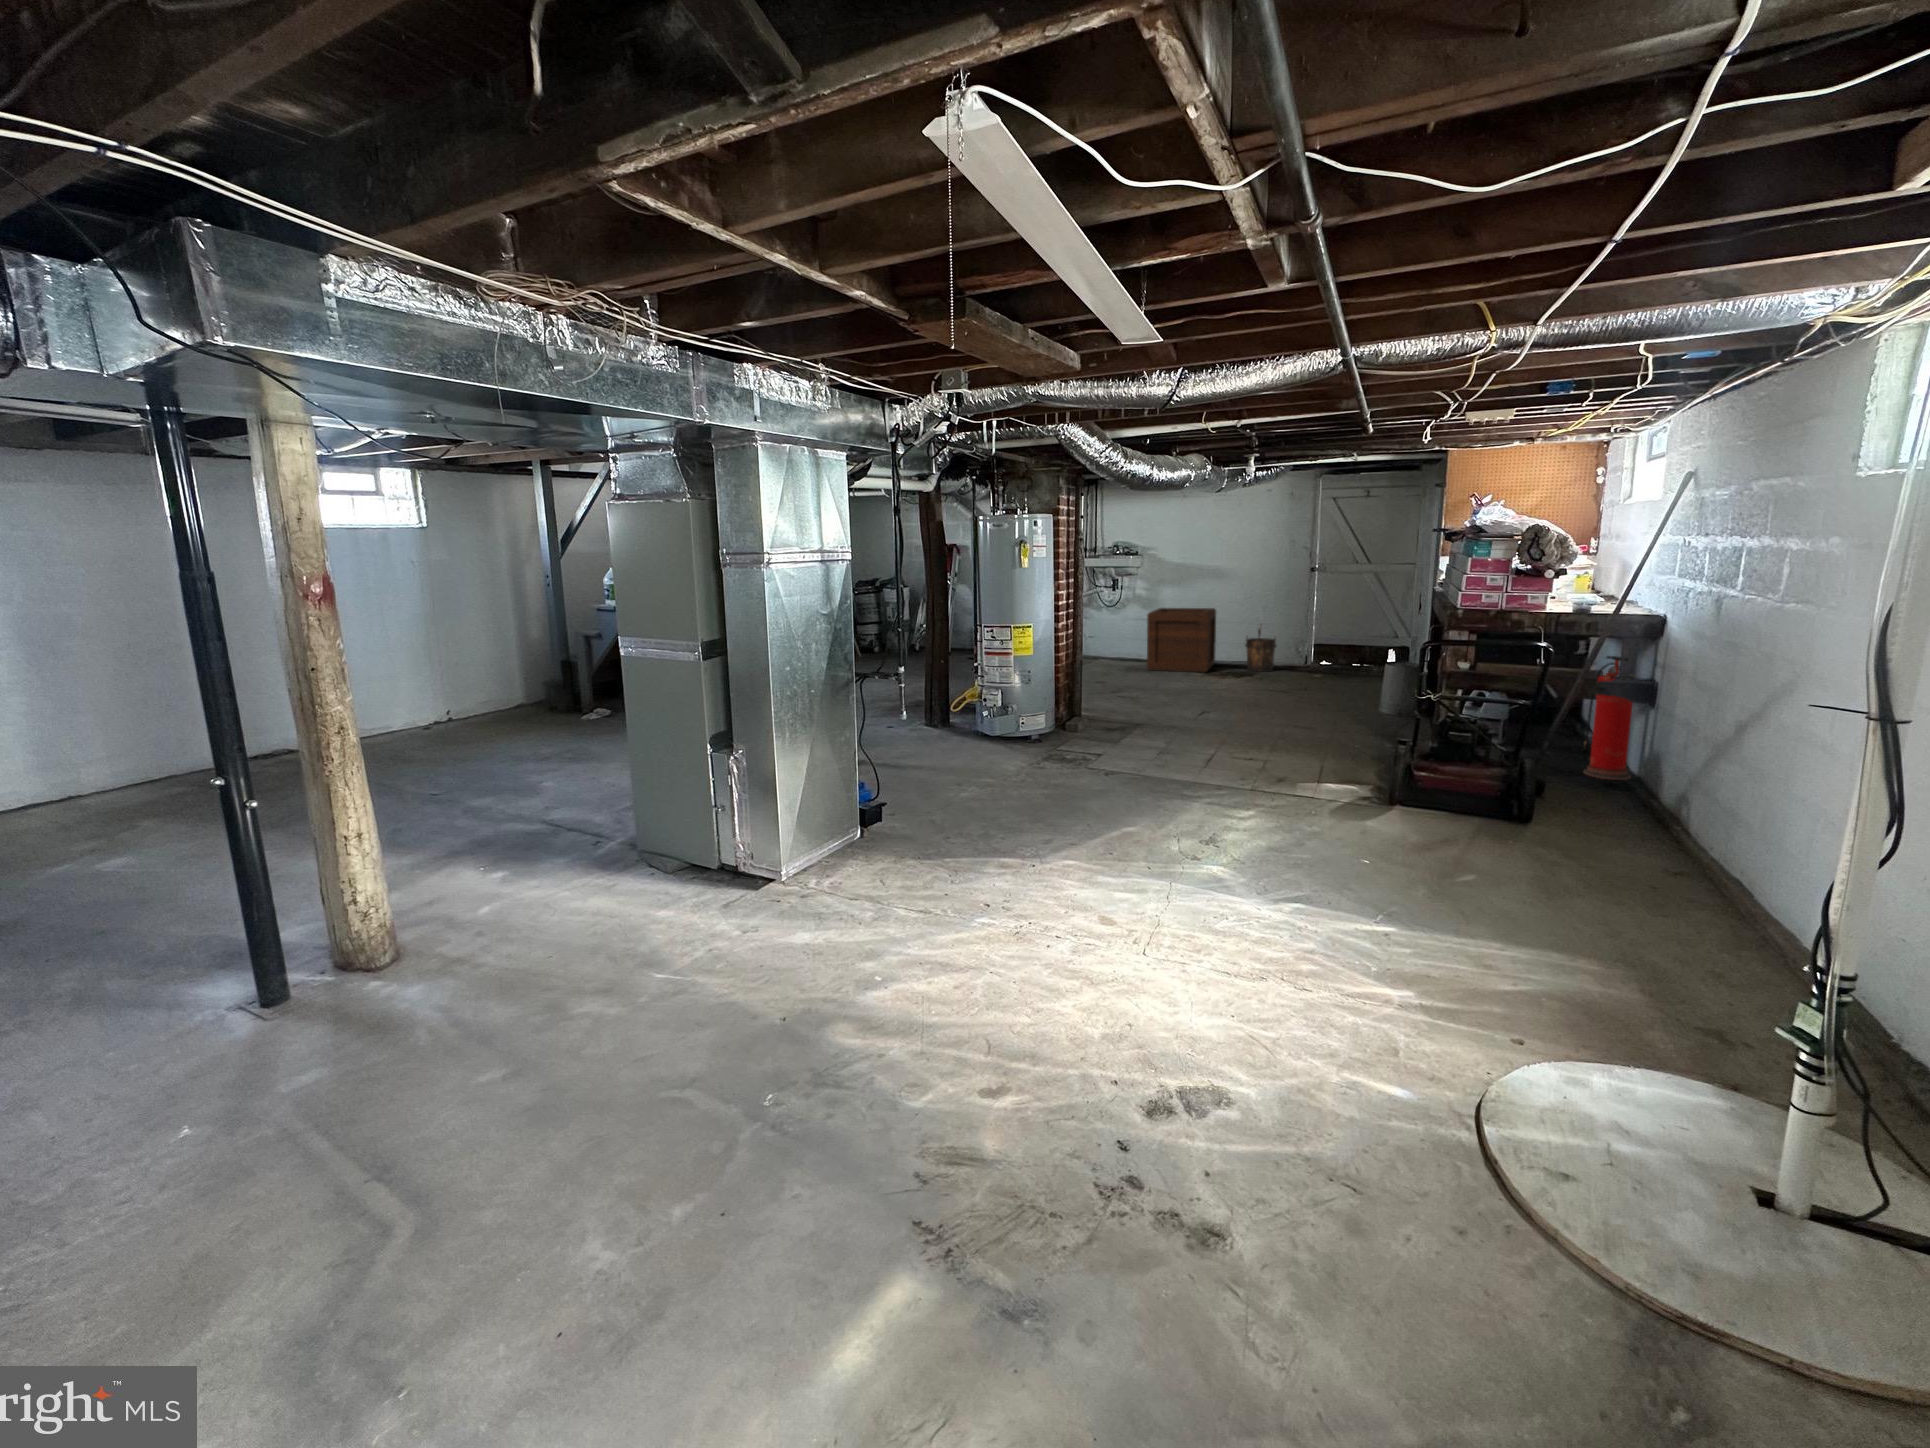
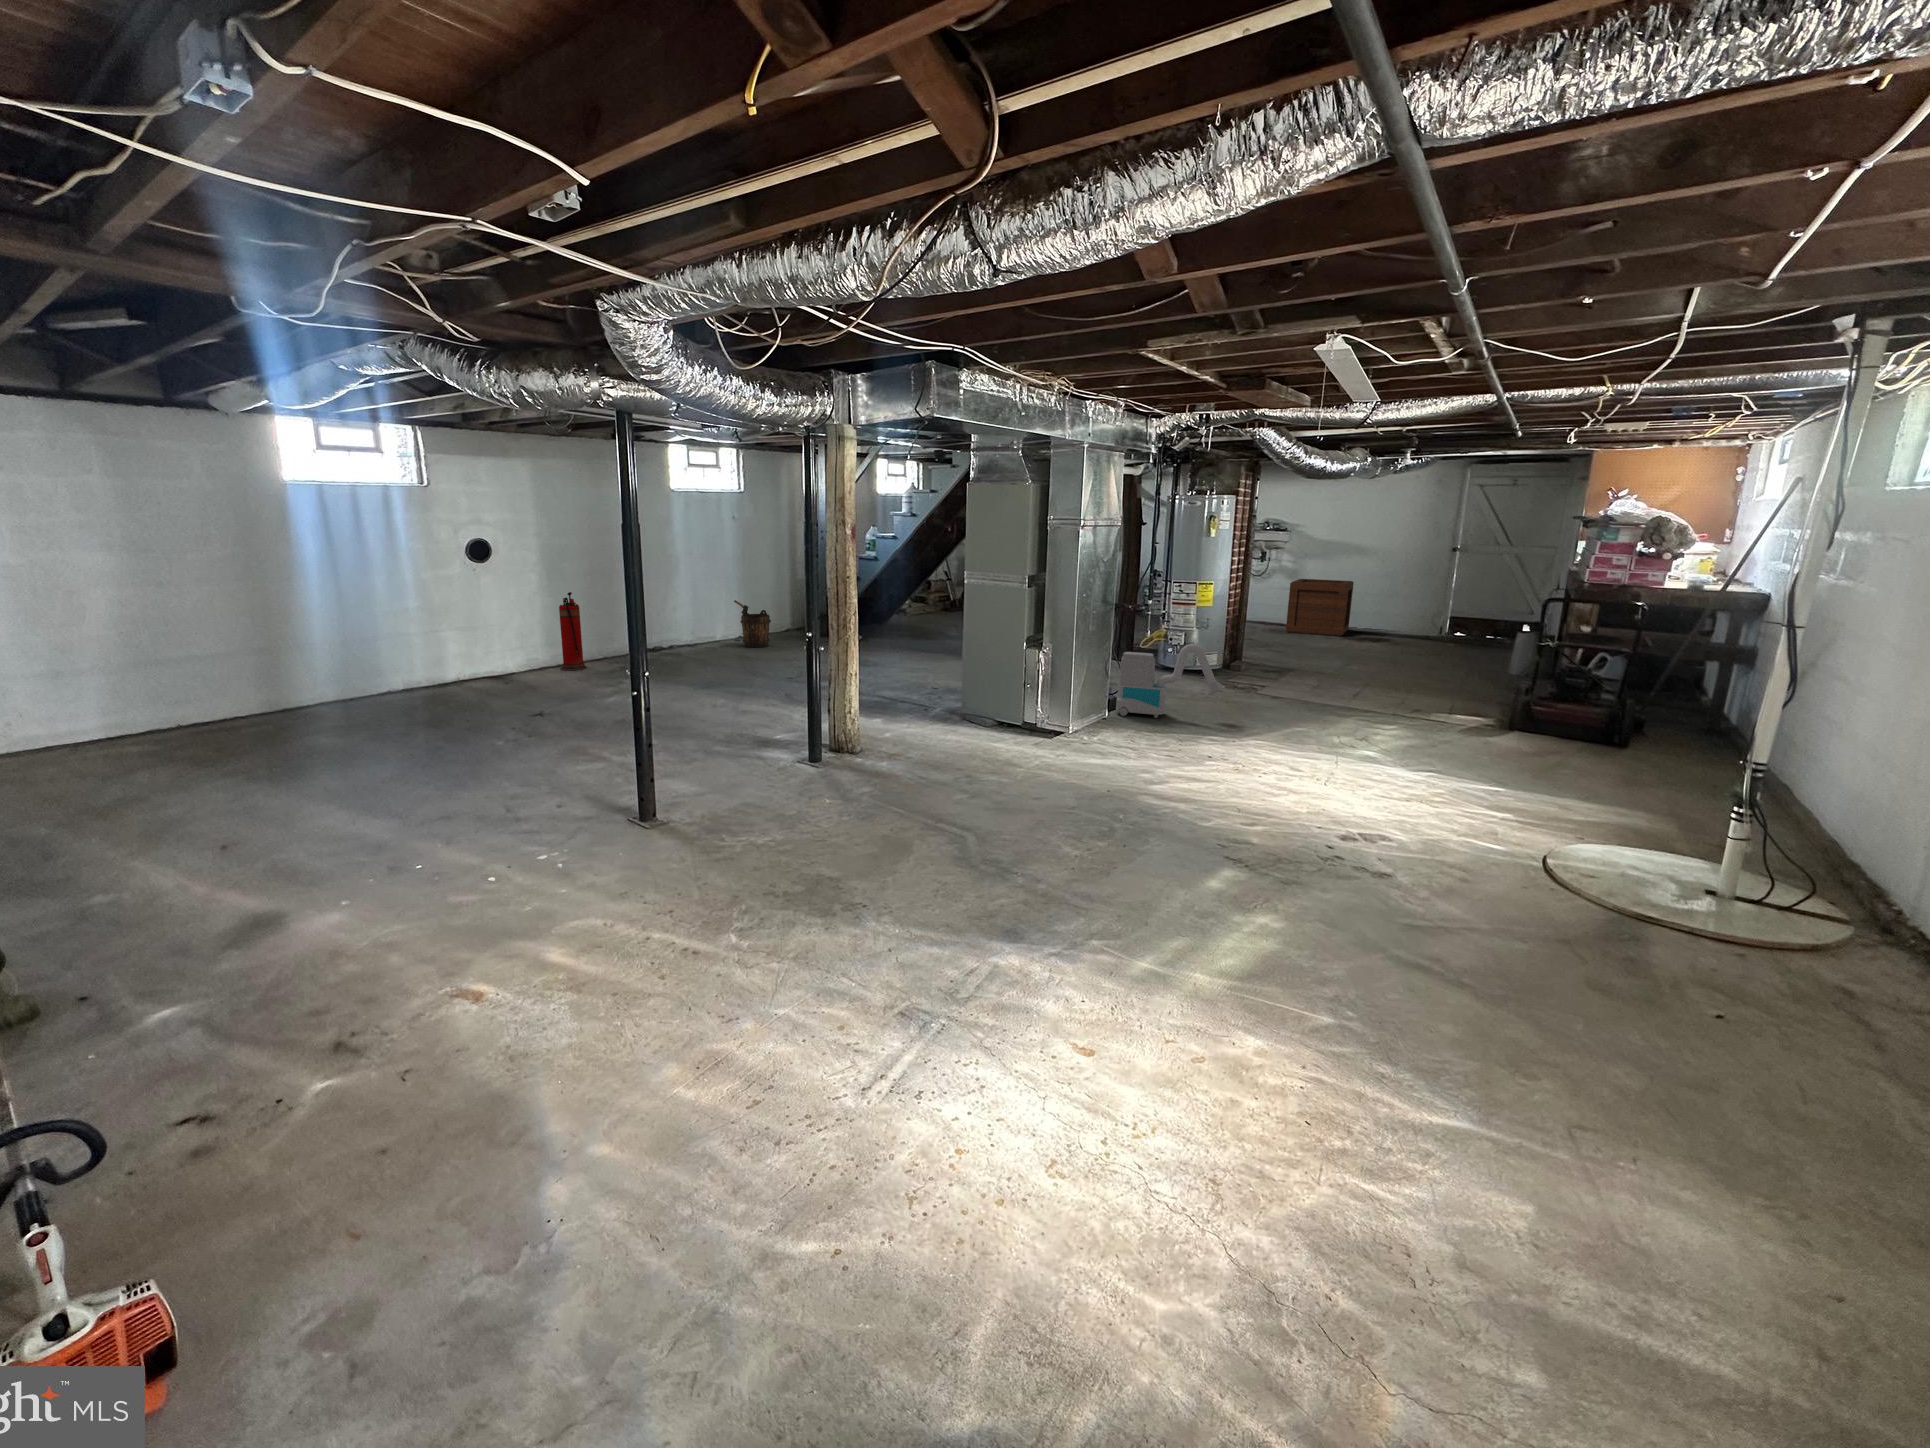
bucket: present [1245,628,1276,672] -> present [734,600,771,648]
fire extinguisher: present [1582,656,1635,780] -> present [559,592,587,671]
vacuum cleaner: none [880,720,1023,827] -> present [1116,644,1225,718]

